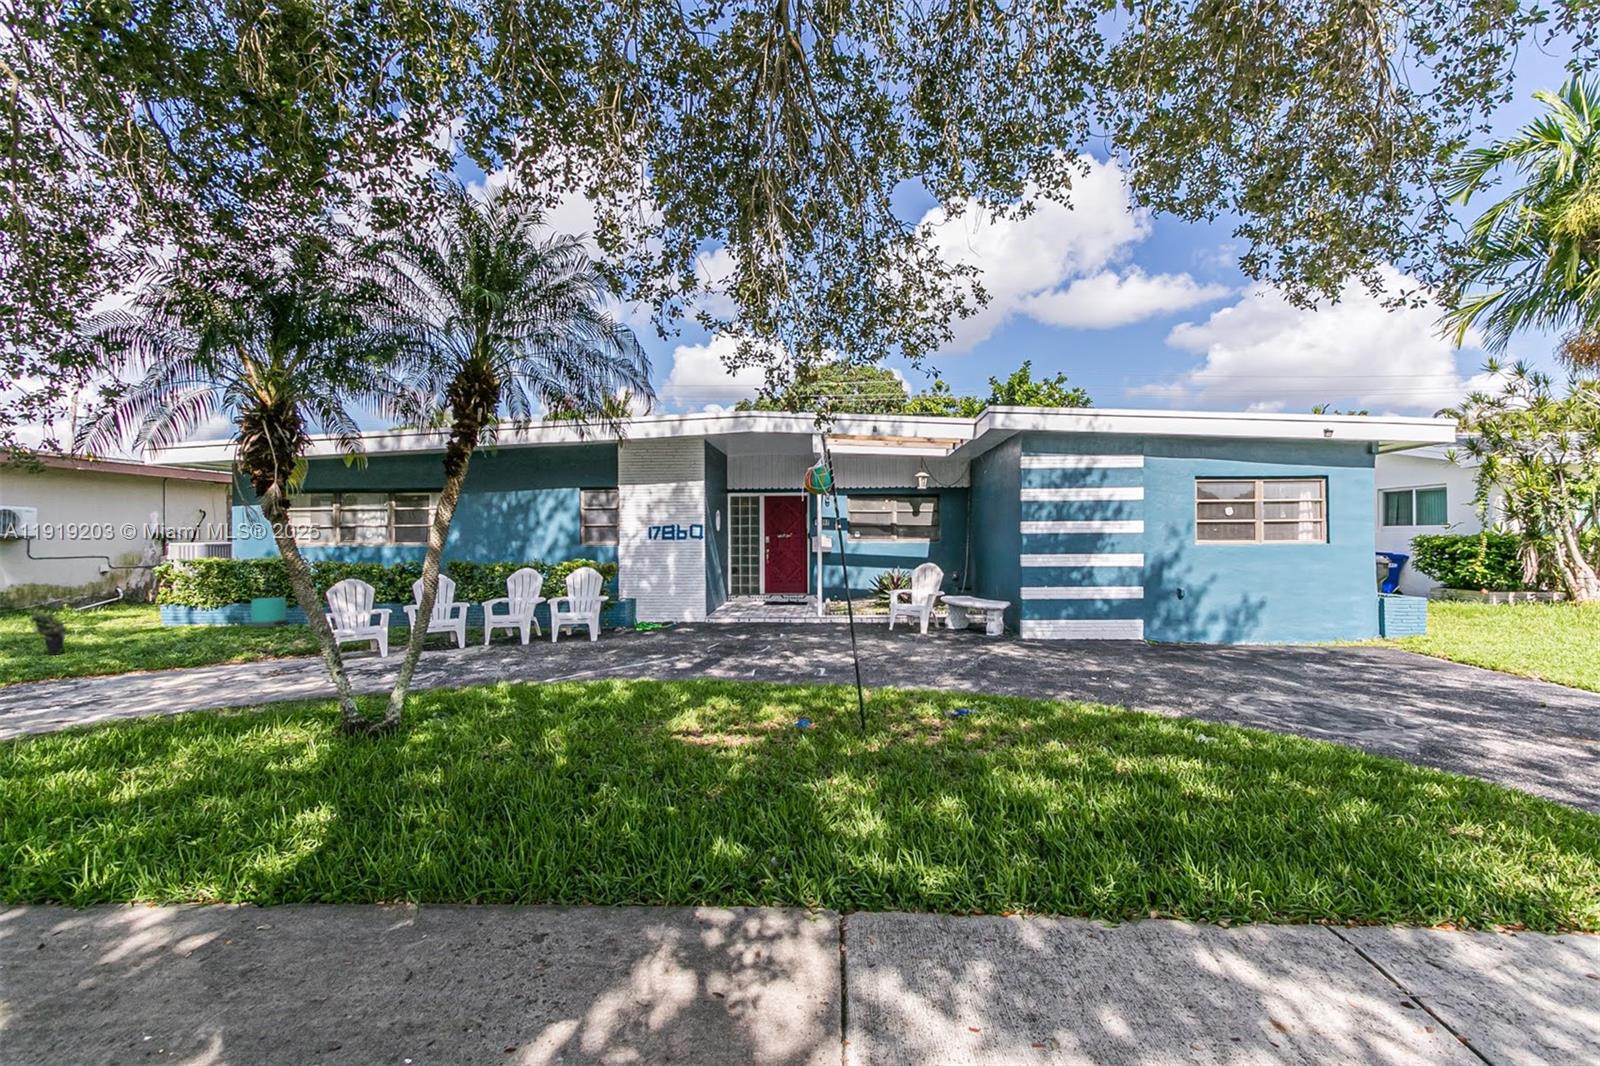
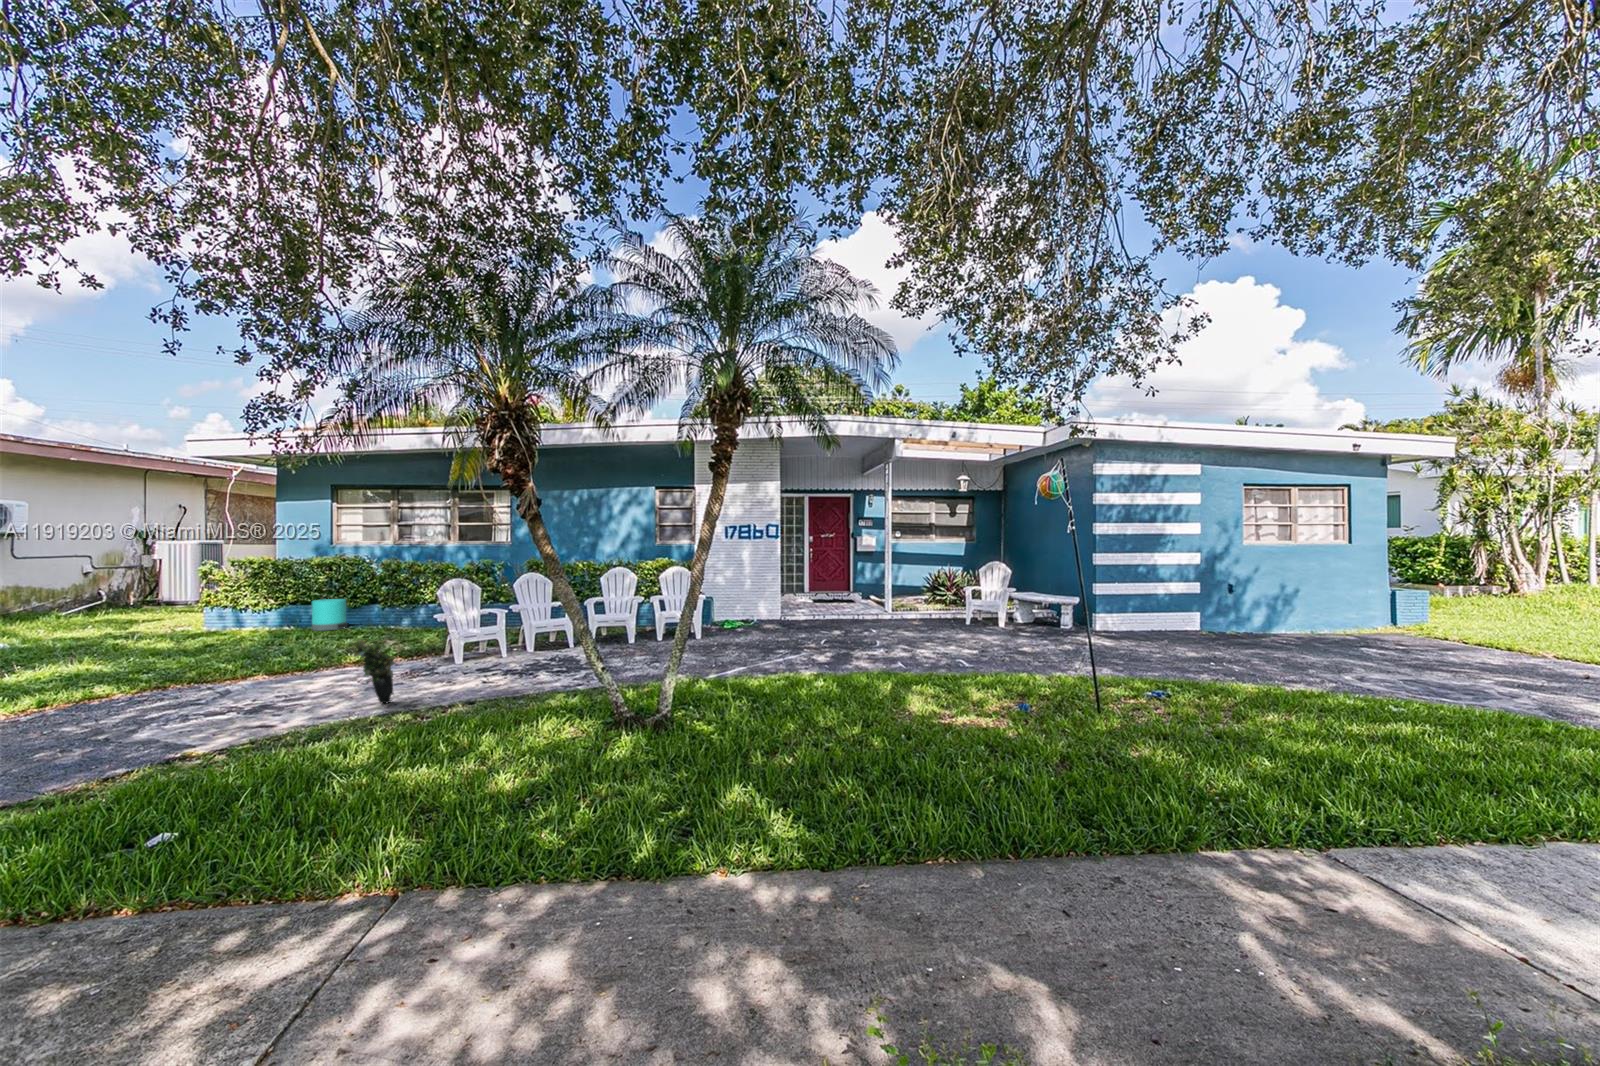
potted plant: present [28,610,67,655] -> present [350,640,395,703]

